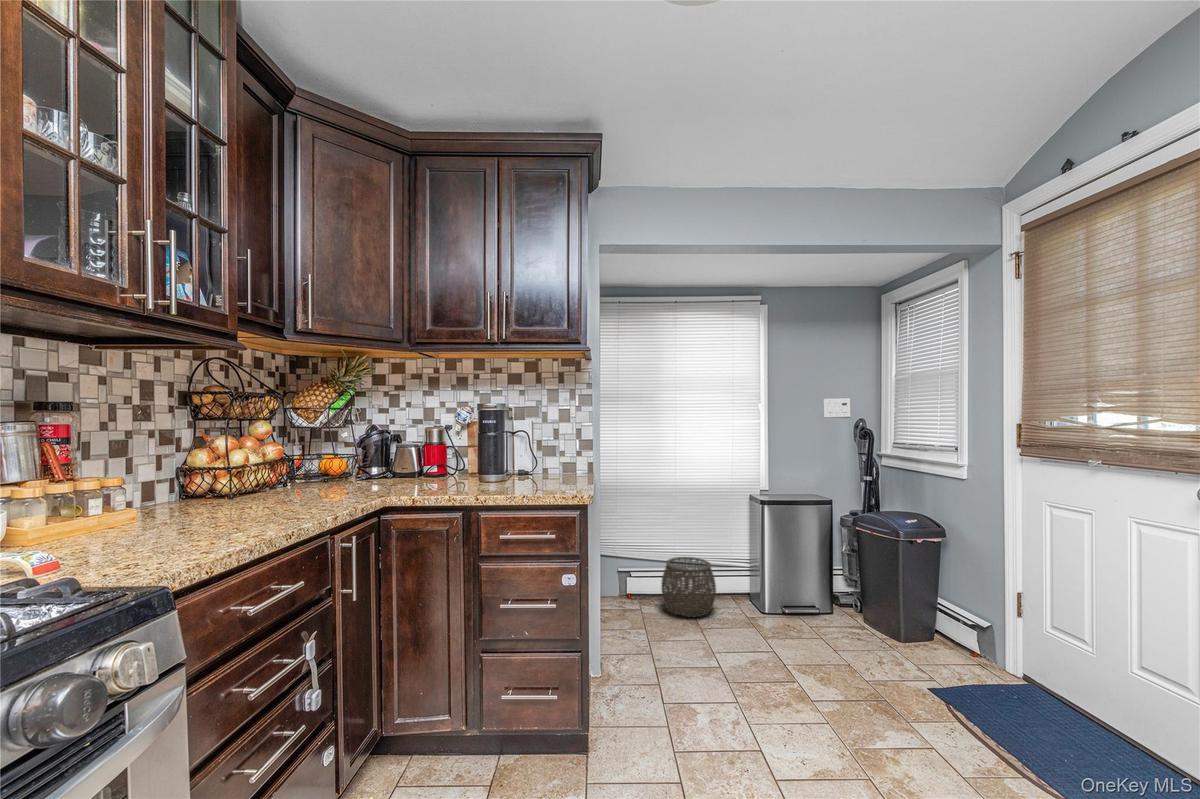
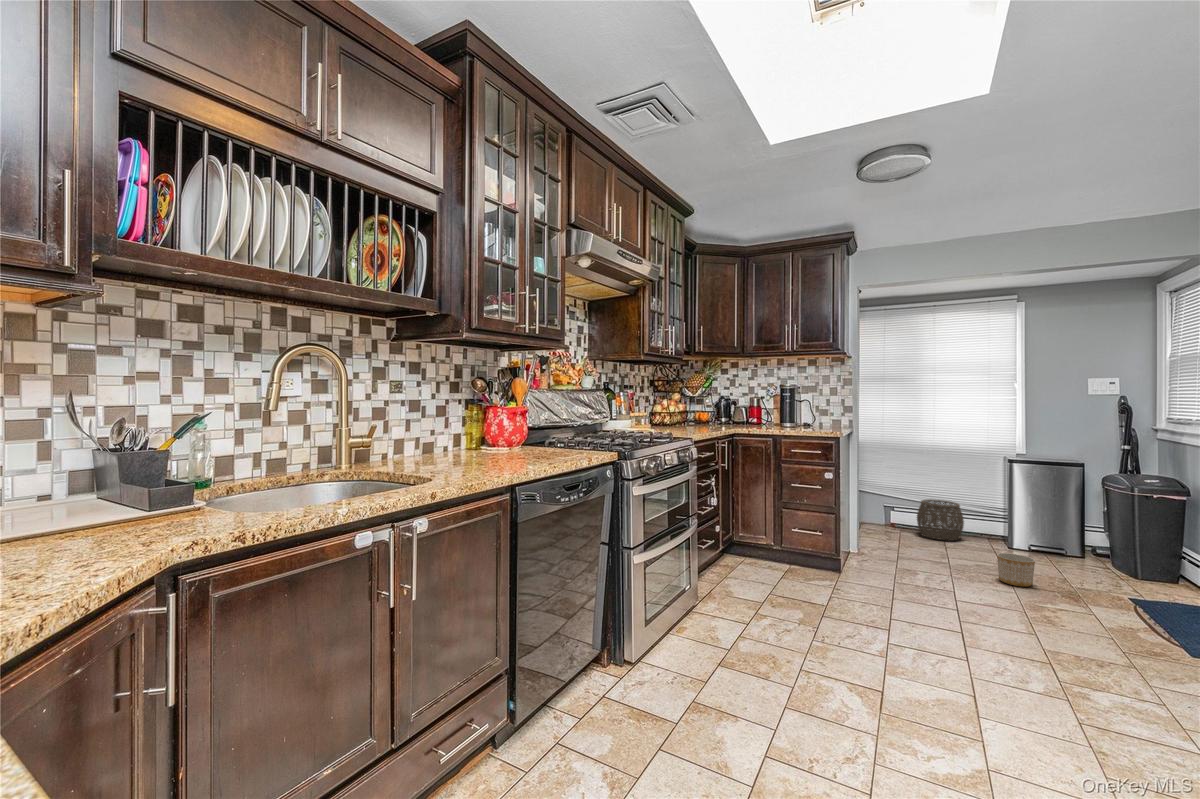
planter: none [801,658,851,718] -> present [997,553,1035,587]

